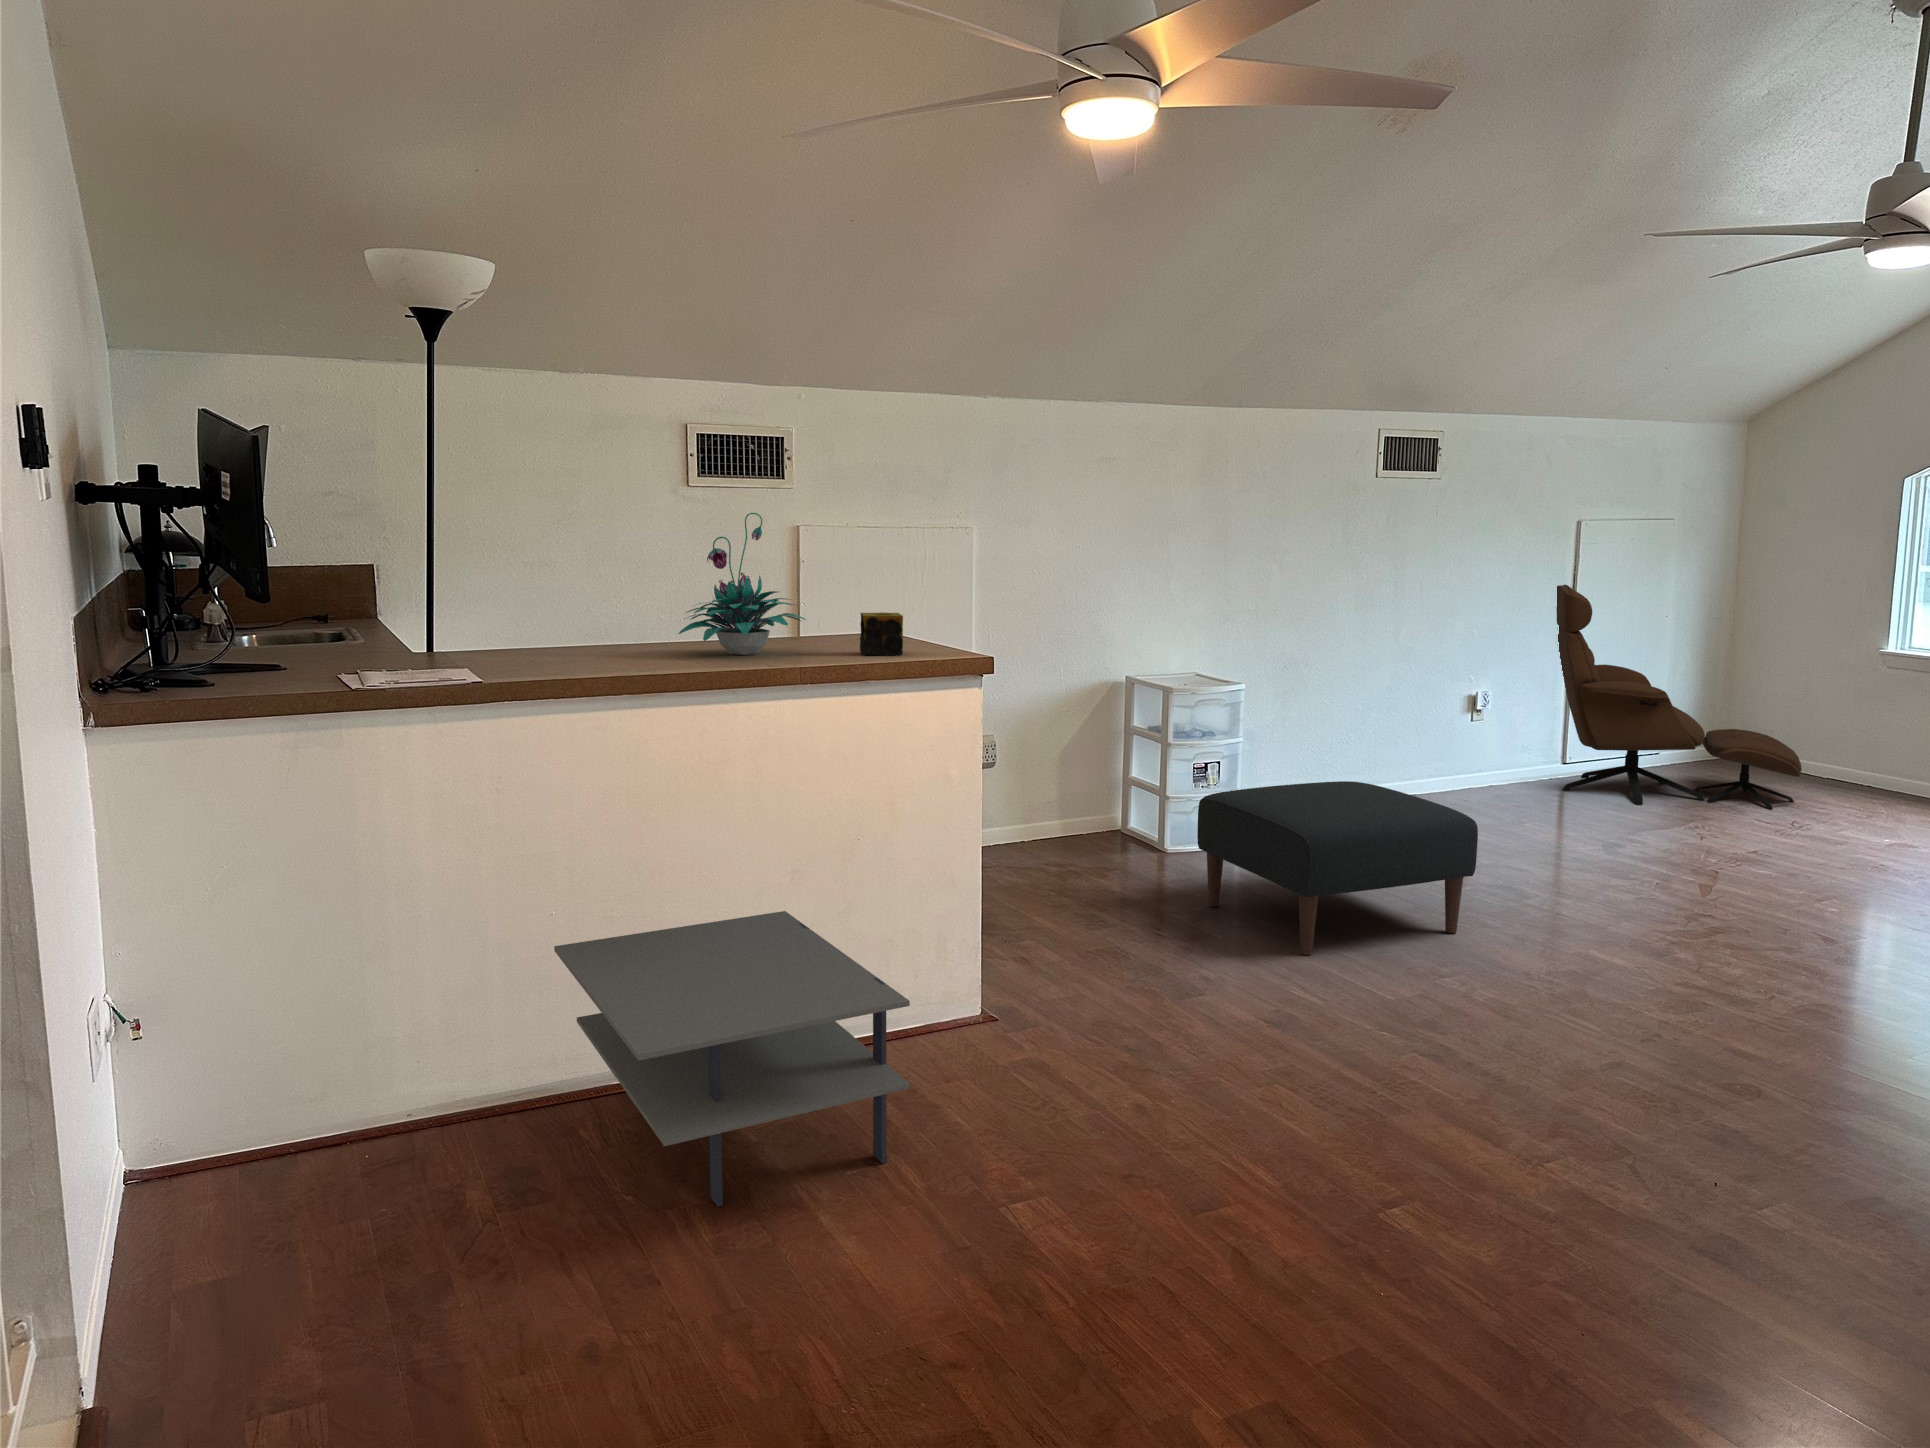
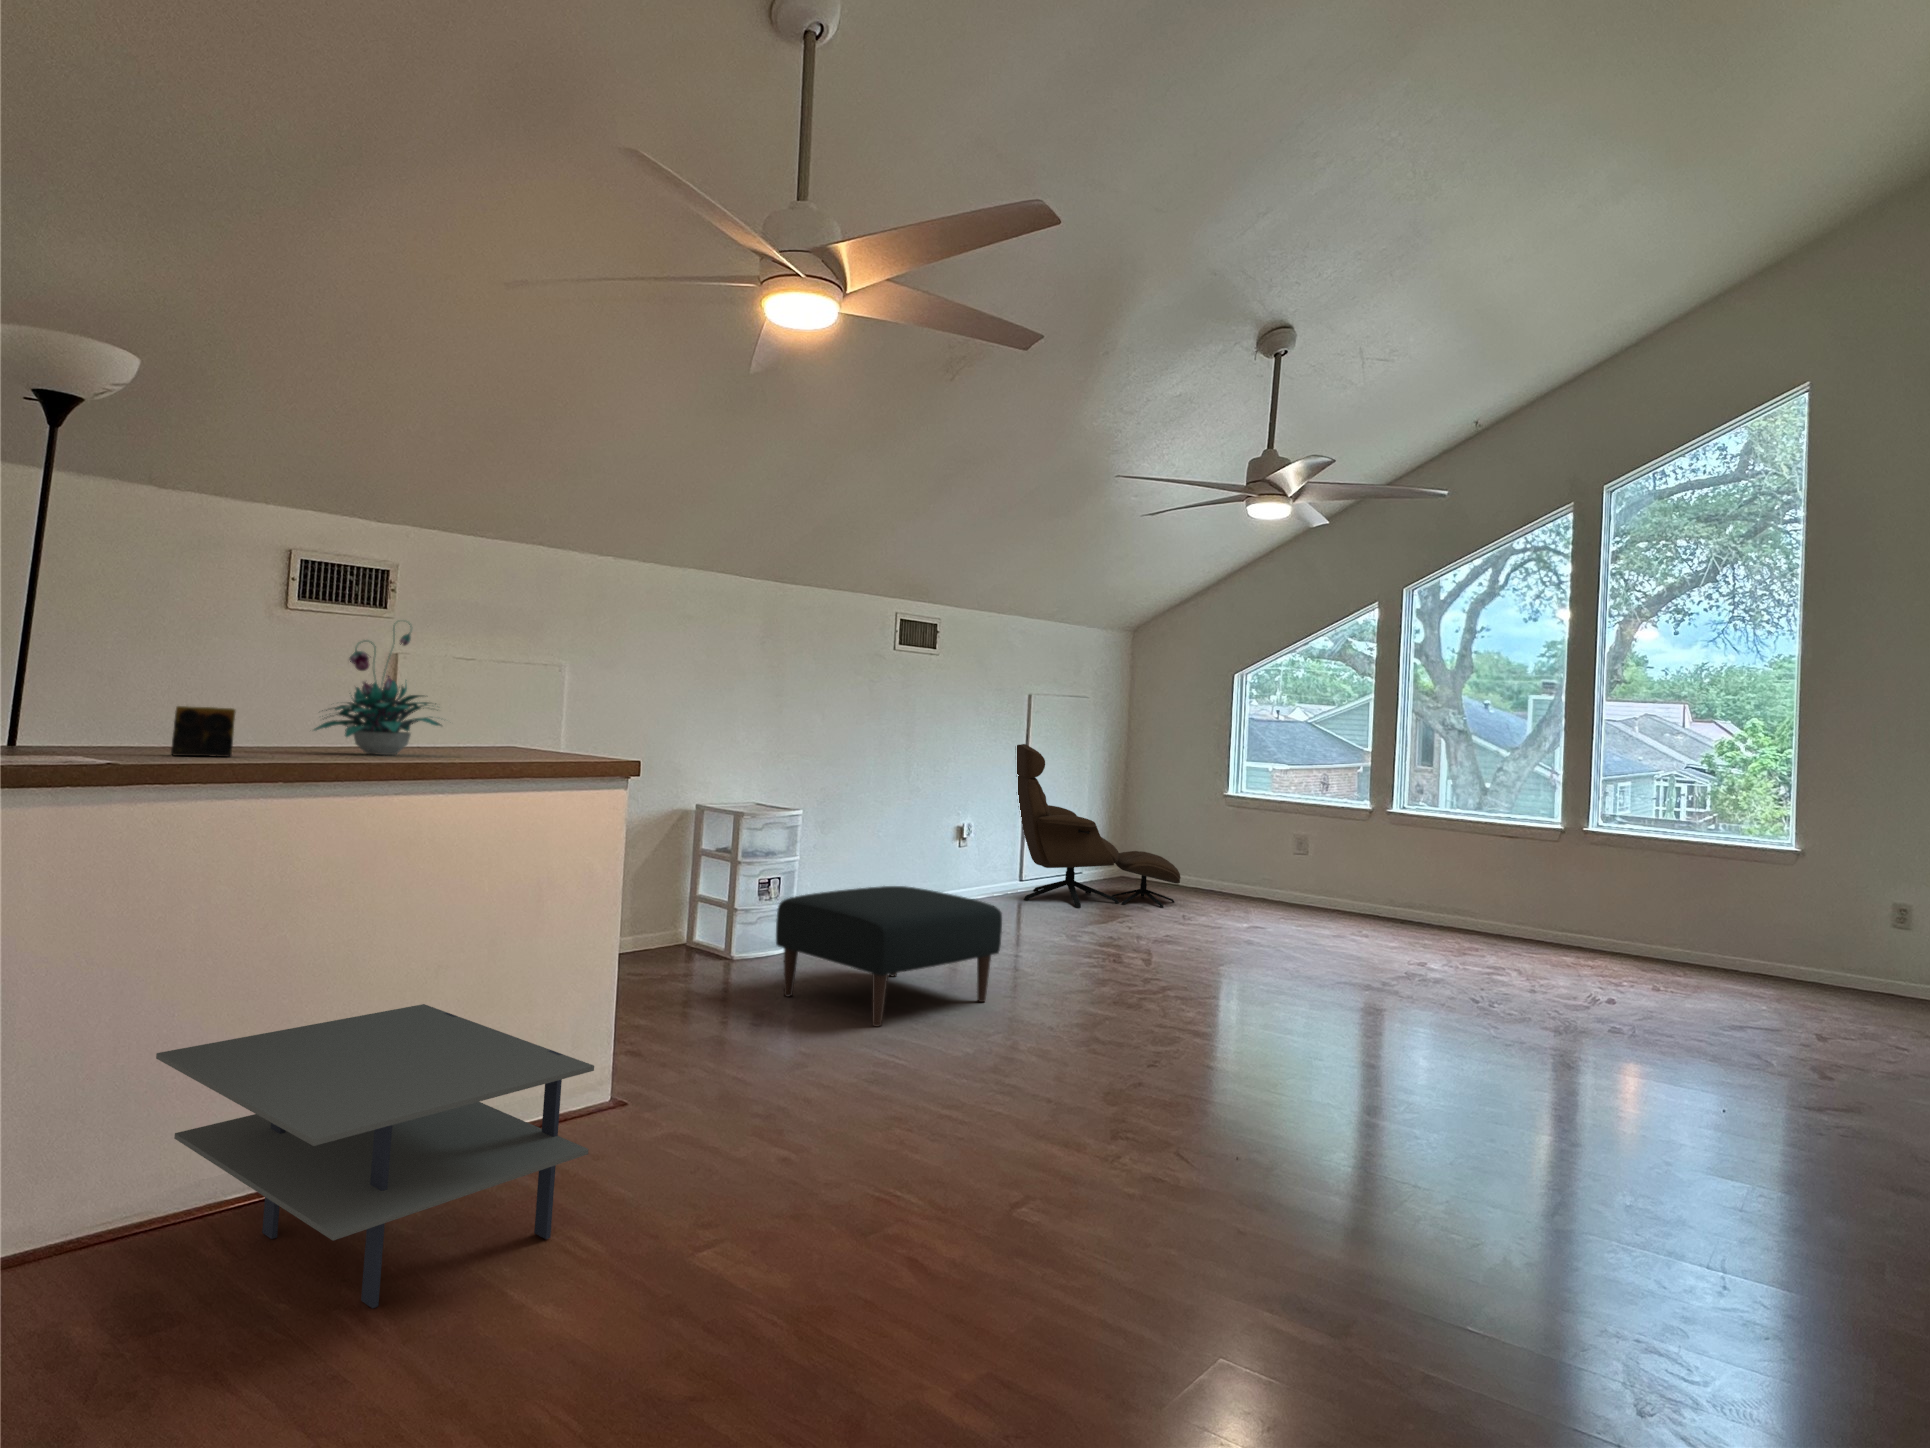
candle: present [860,612,903,655] -> present [171,706,236,757]

